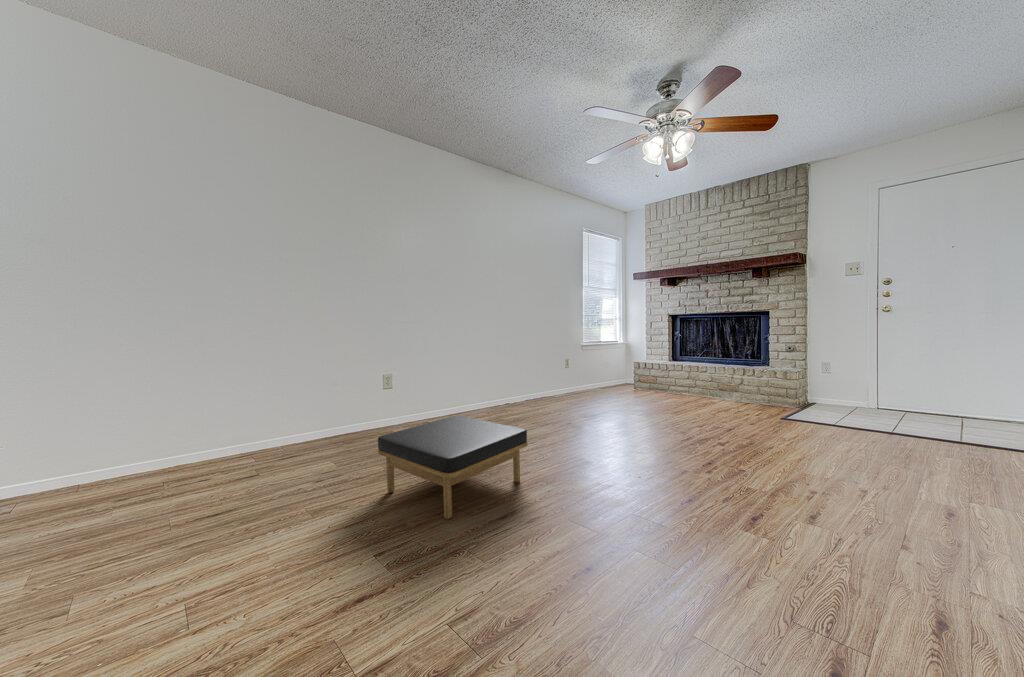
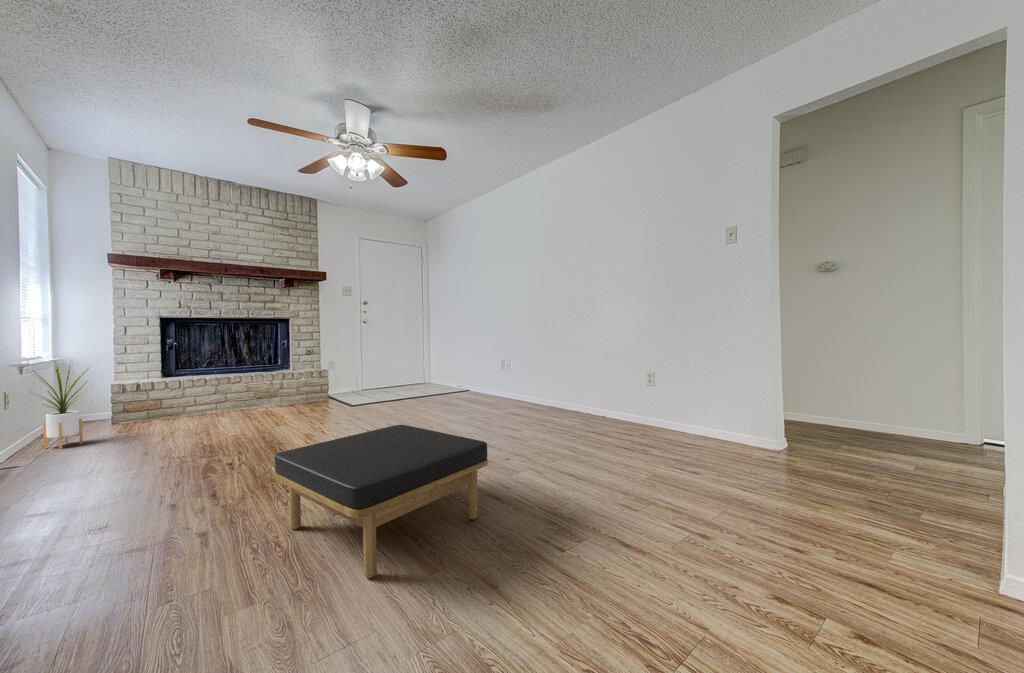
house plant: none [576,343,603,394] -> present [35,362,88,449]

